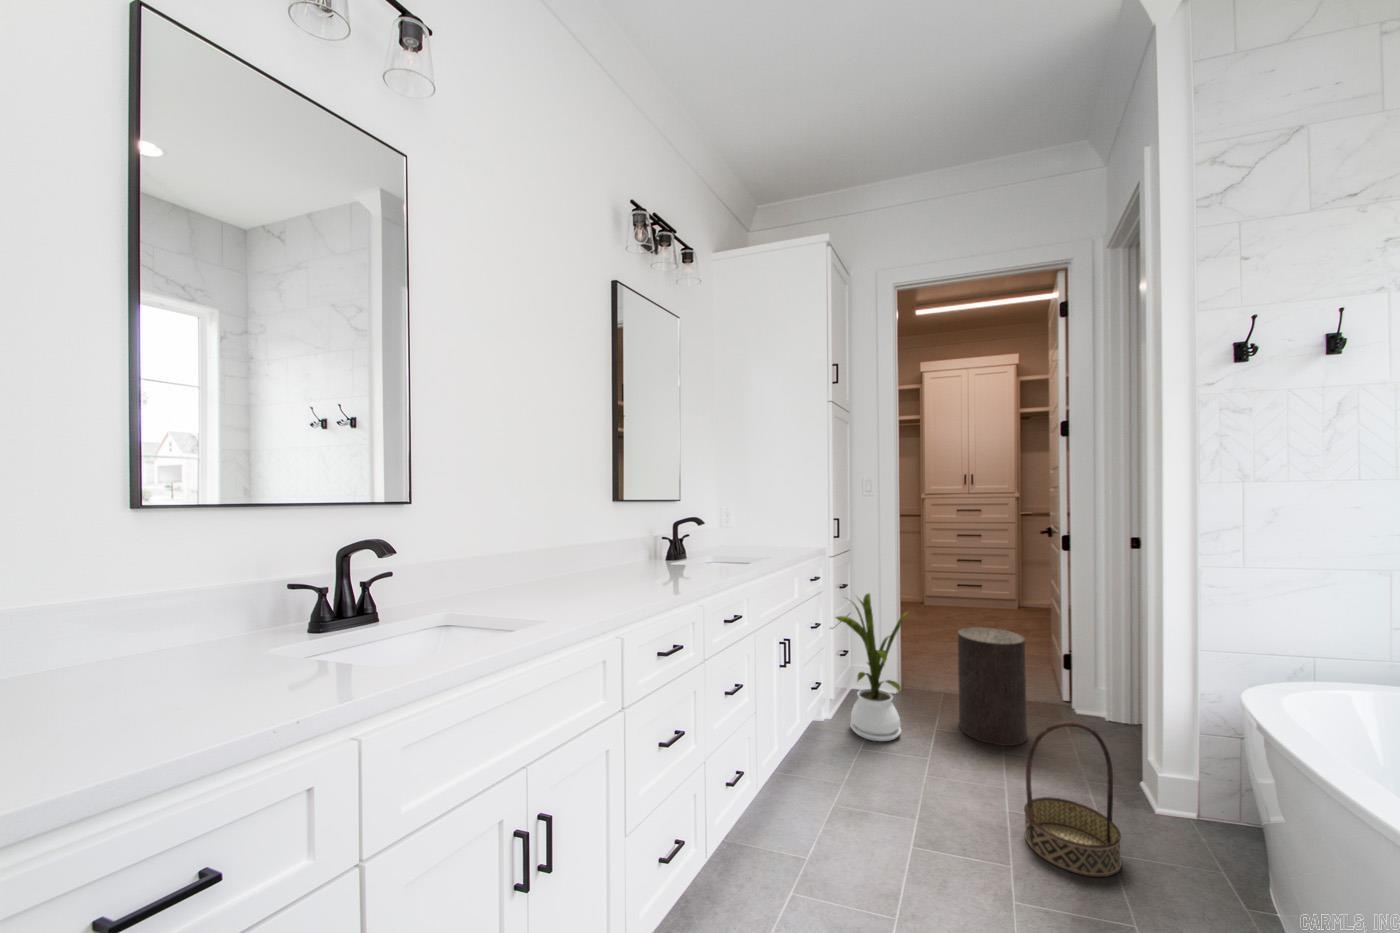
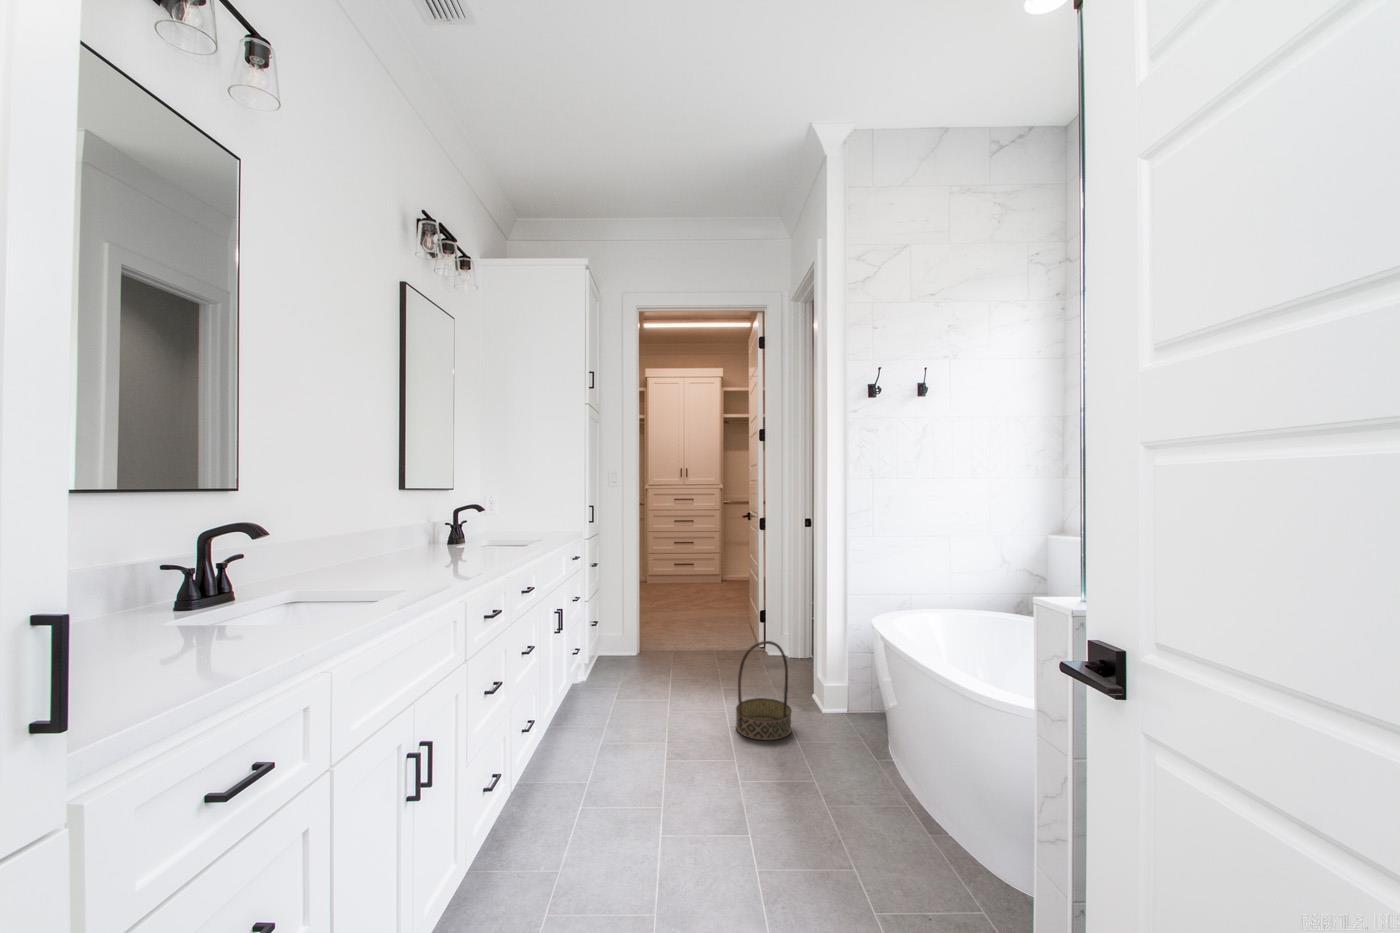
house plant: present [836,594,908,741] -> none [594,567,654,692]
stool: present [958,627,1027,746] -> none [687,590,734,678]

